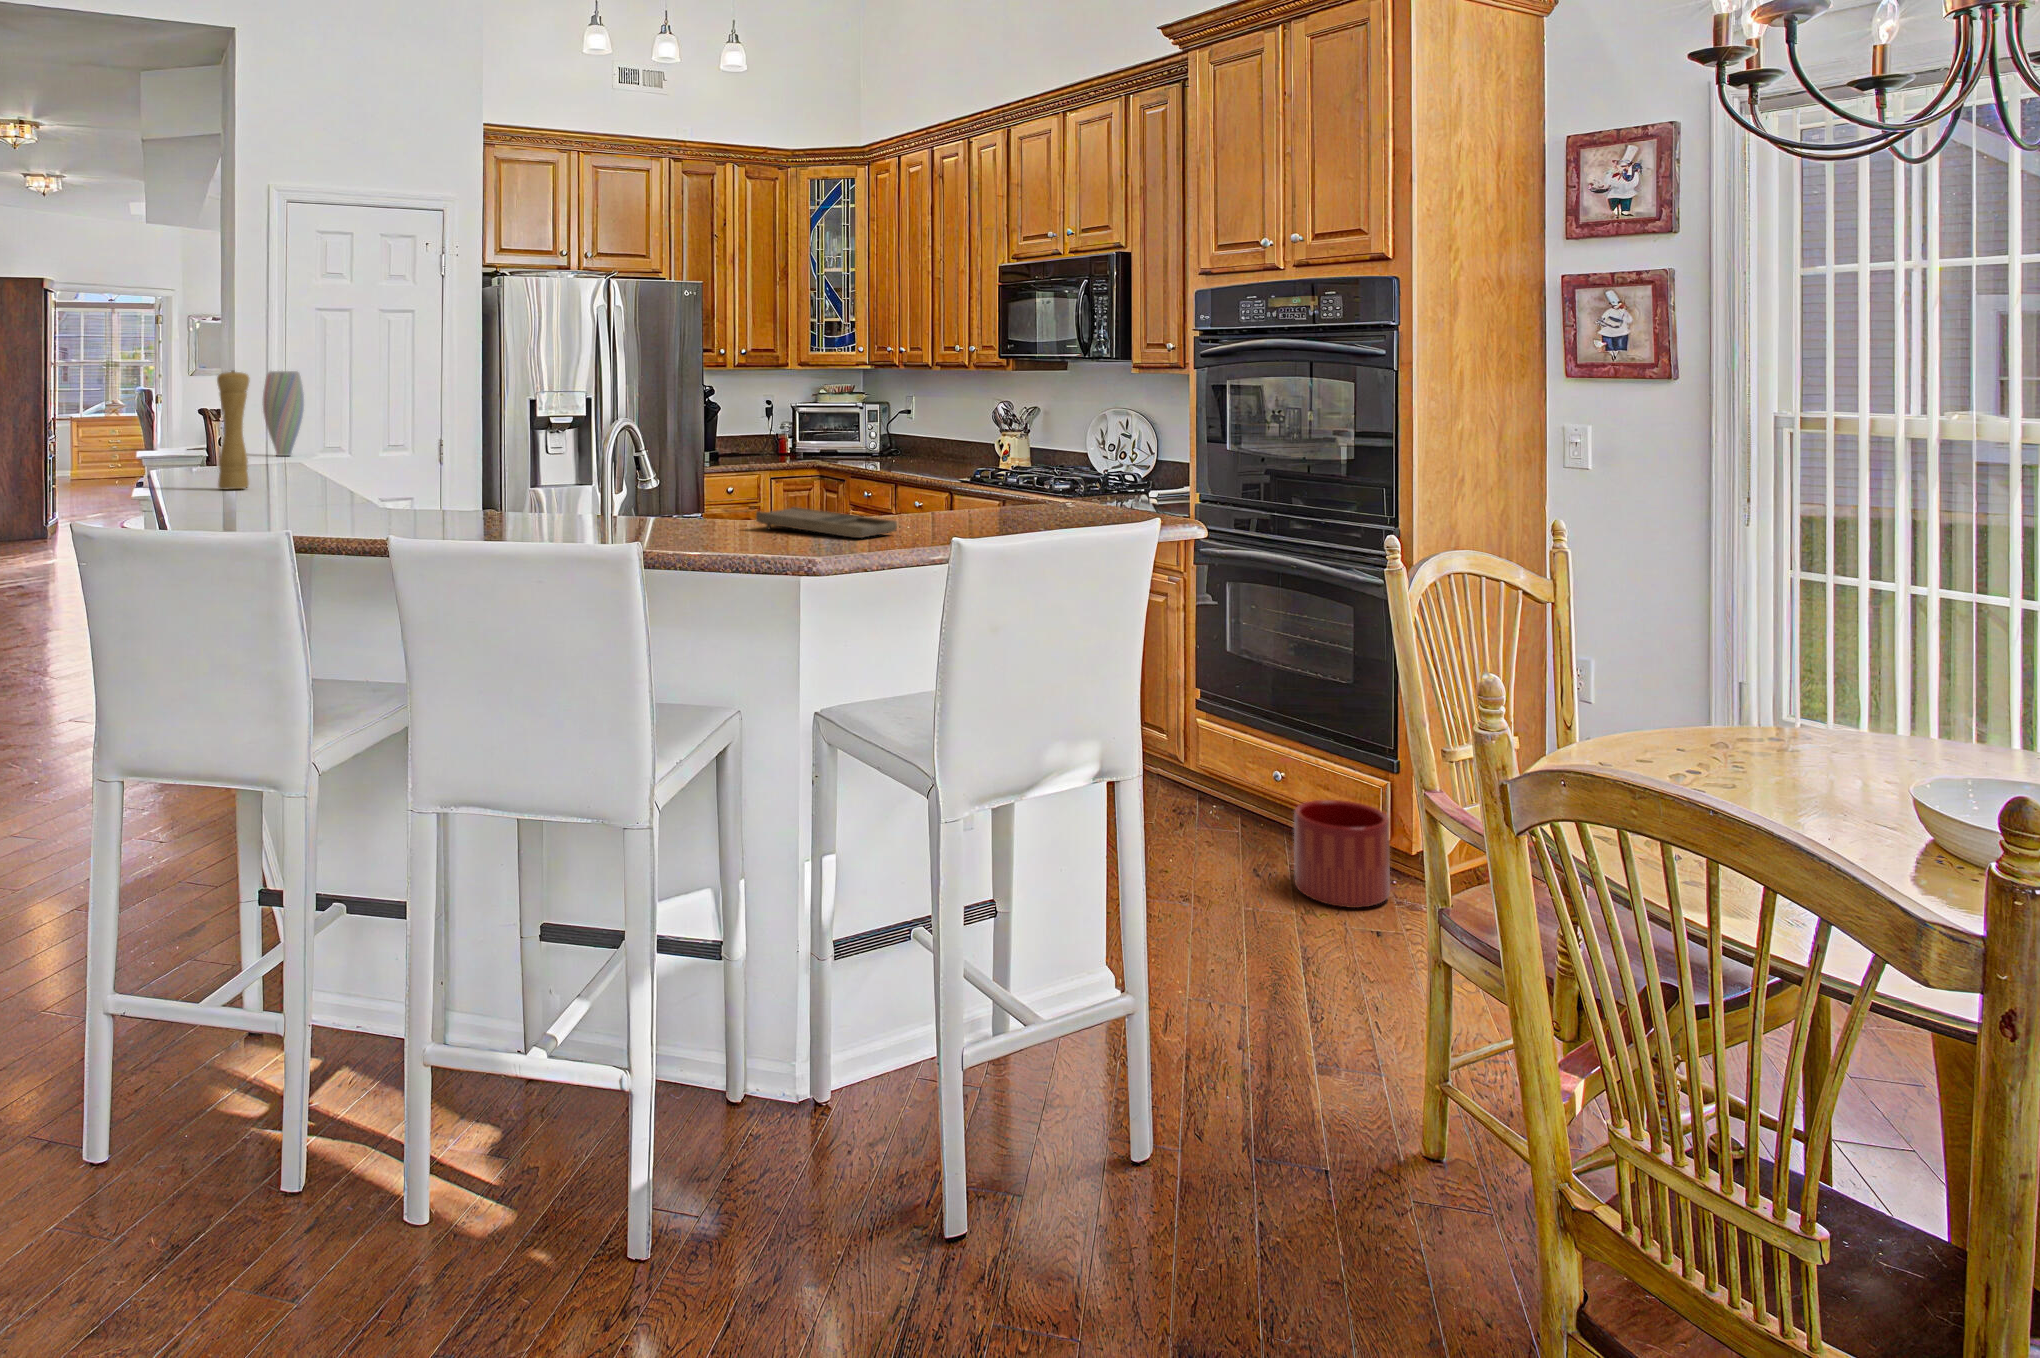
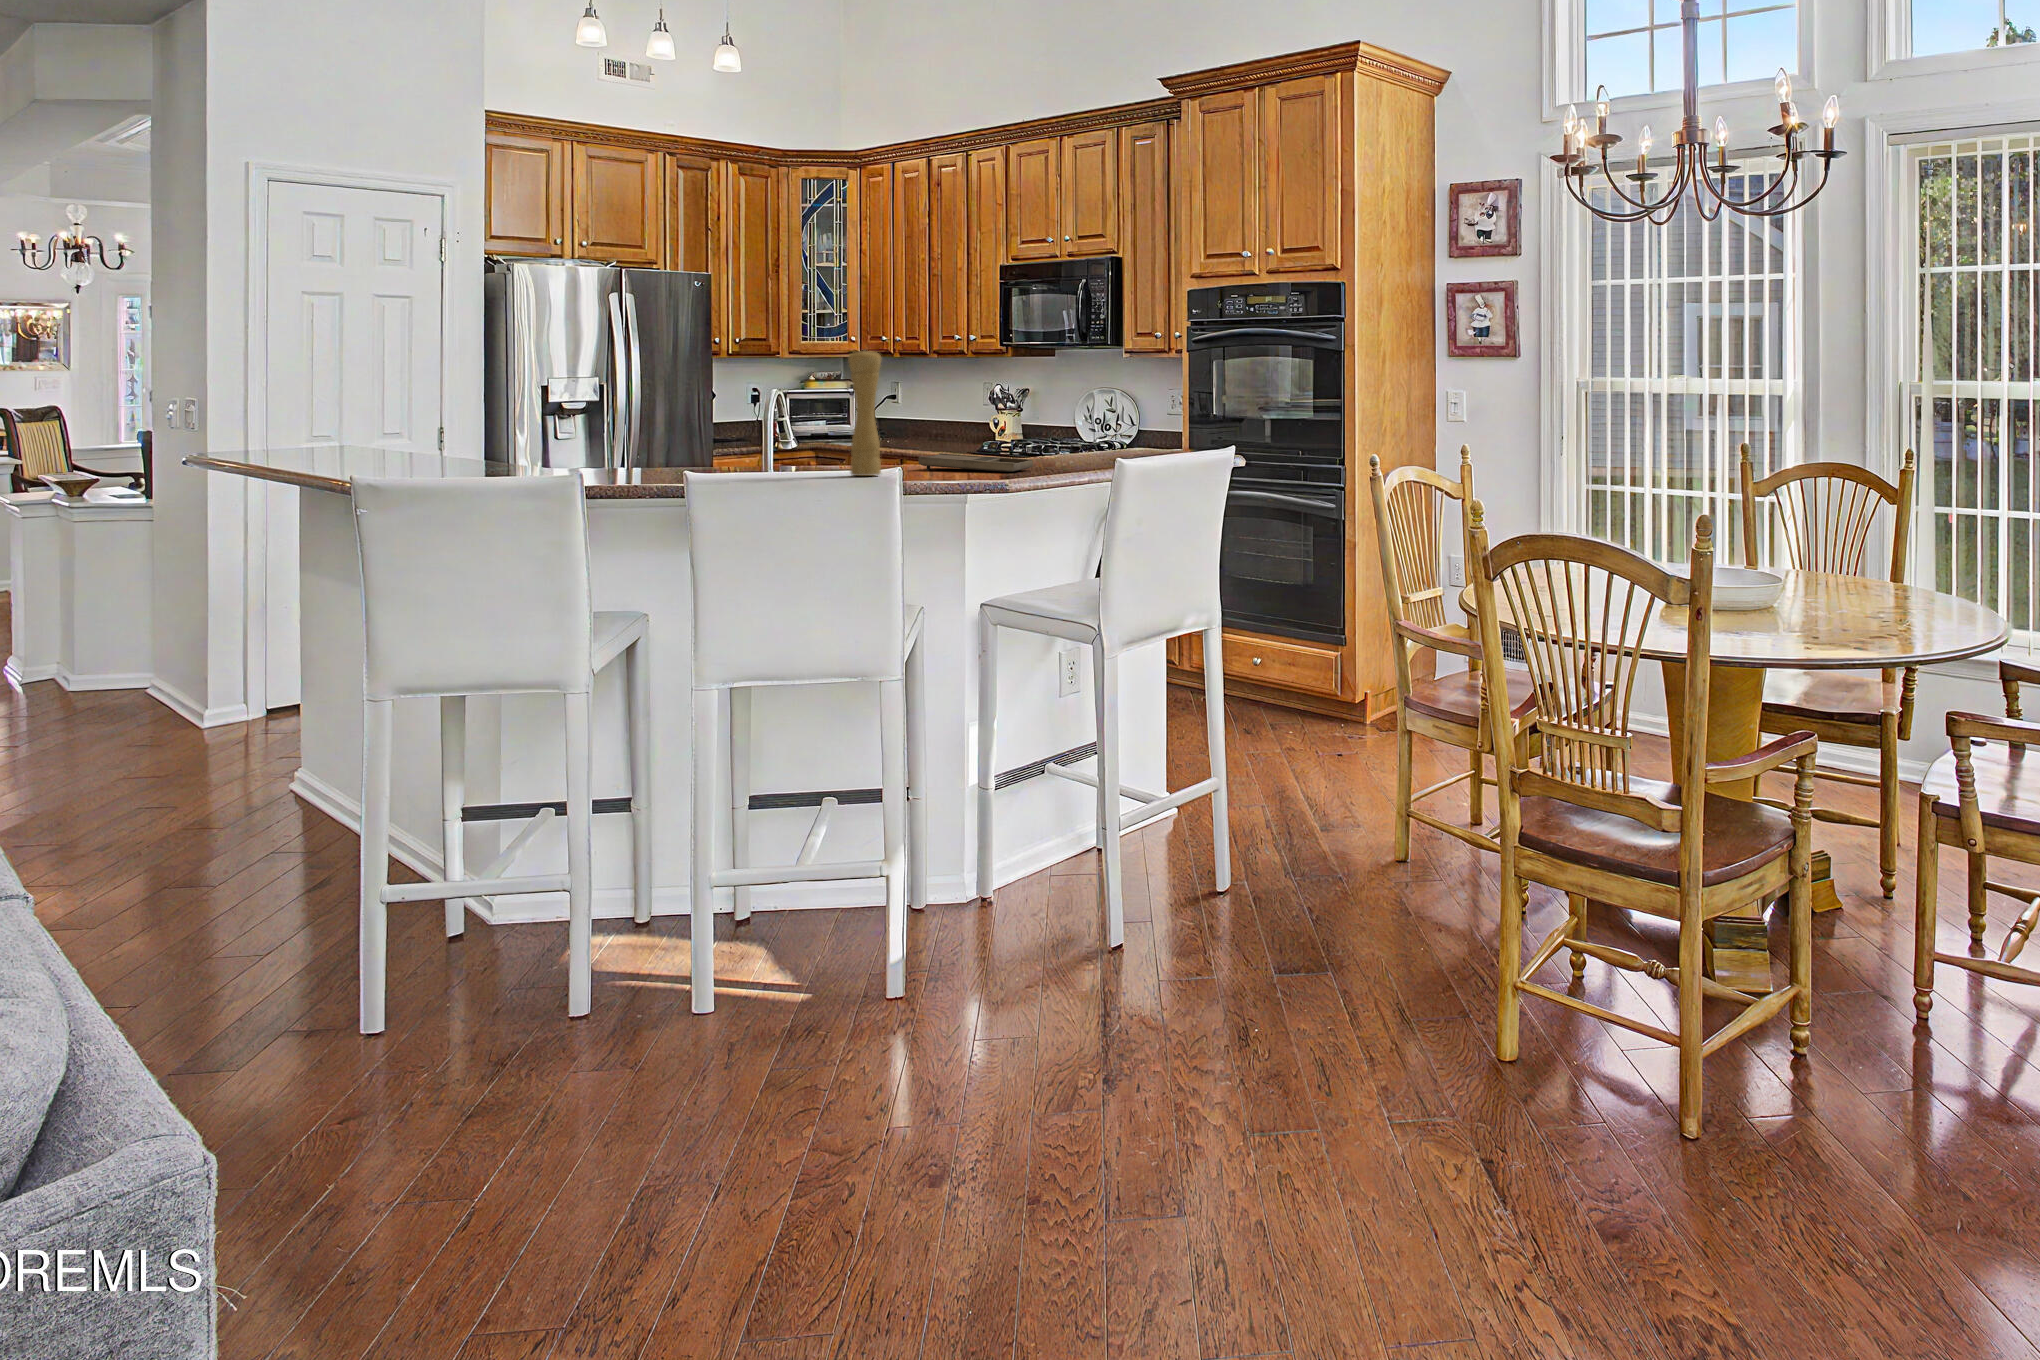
pepper mill: present [217,370,249,489] -> present [848,350,881,476]
vase: present [263,371,304,456] -> none [276,354,322,439]
planter: present [1294,800,1390,908] -> none [1273,669,1340,742]

